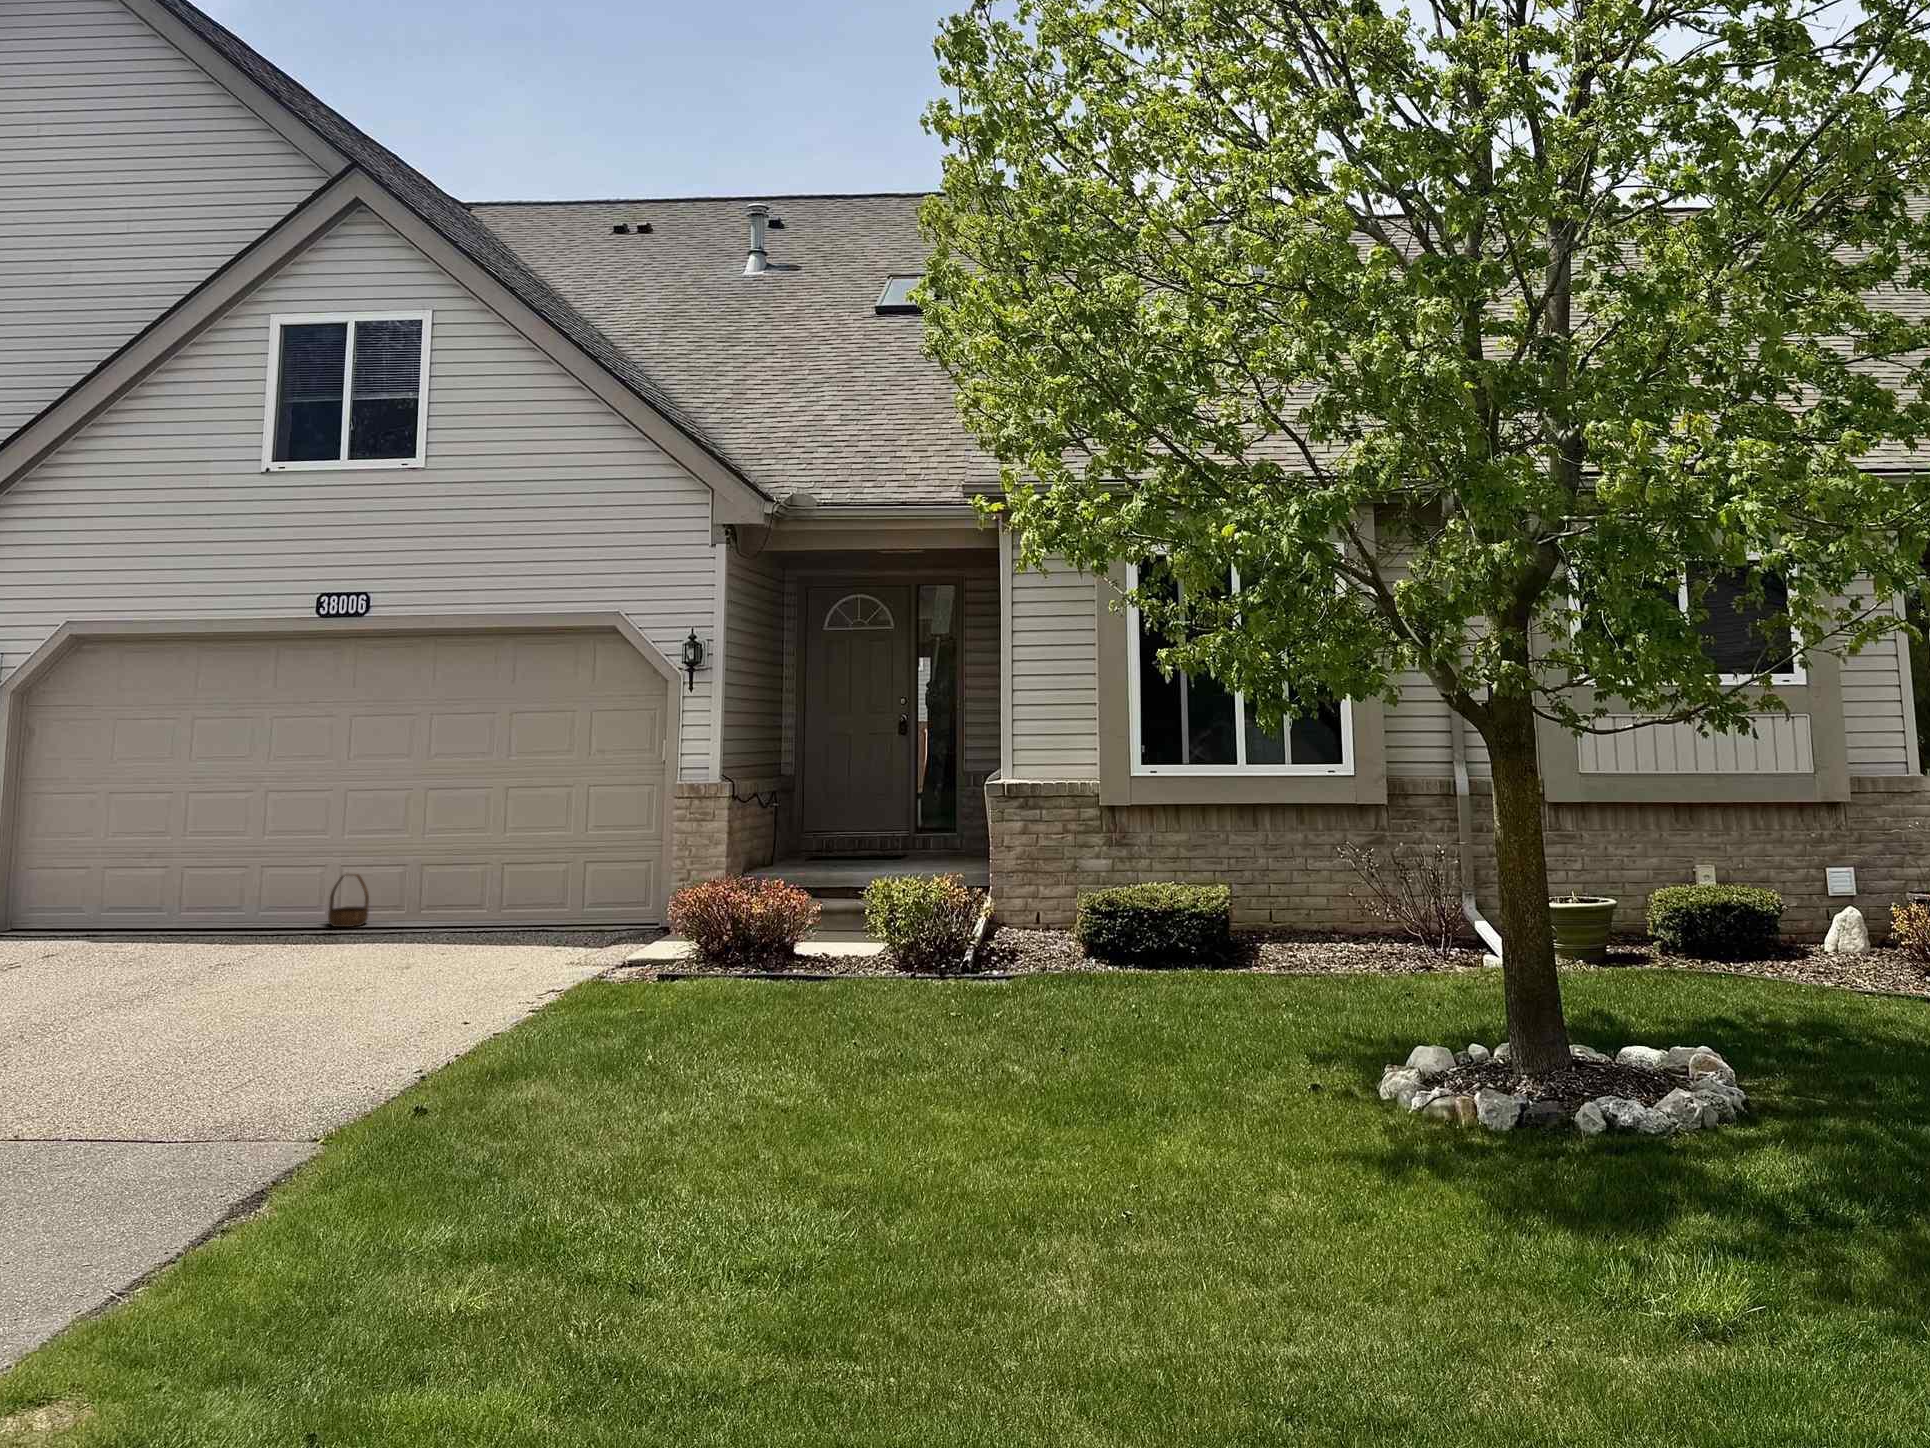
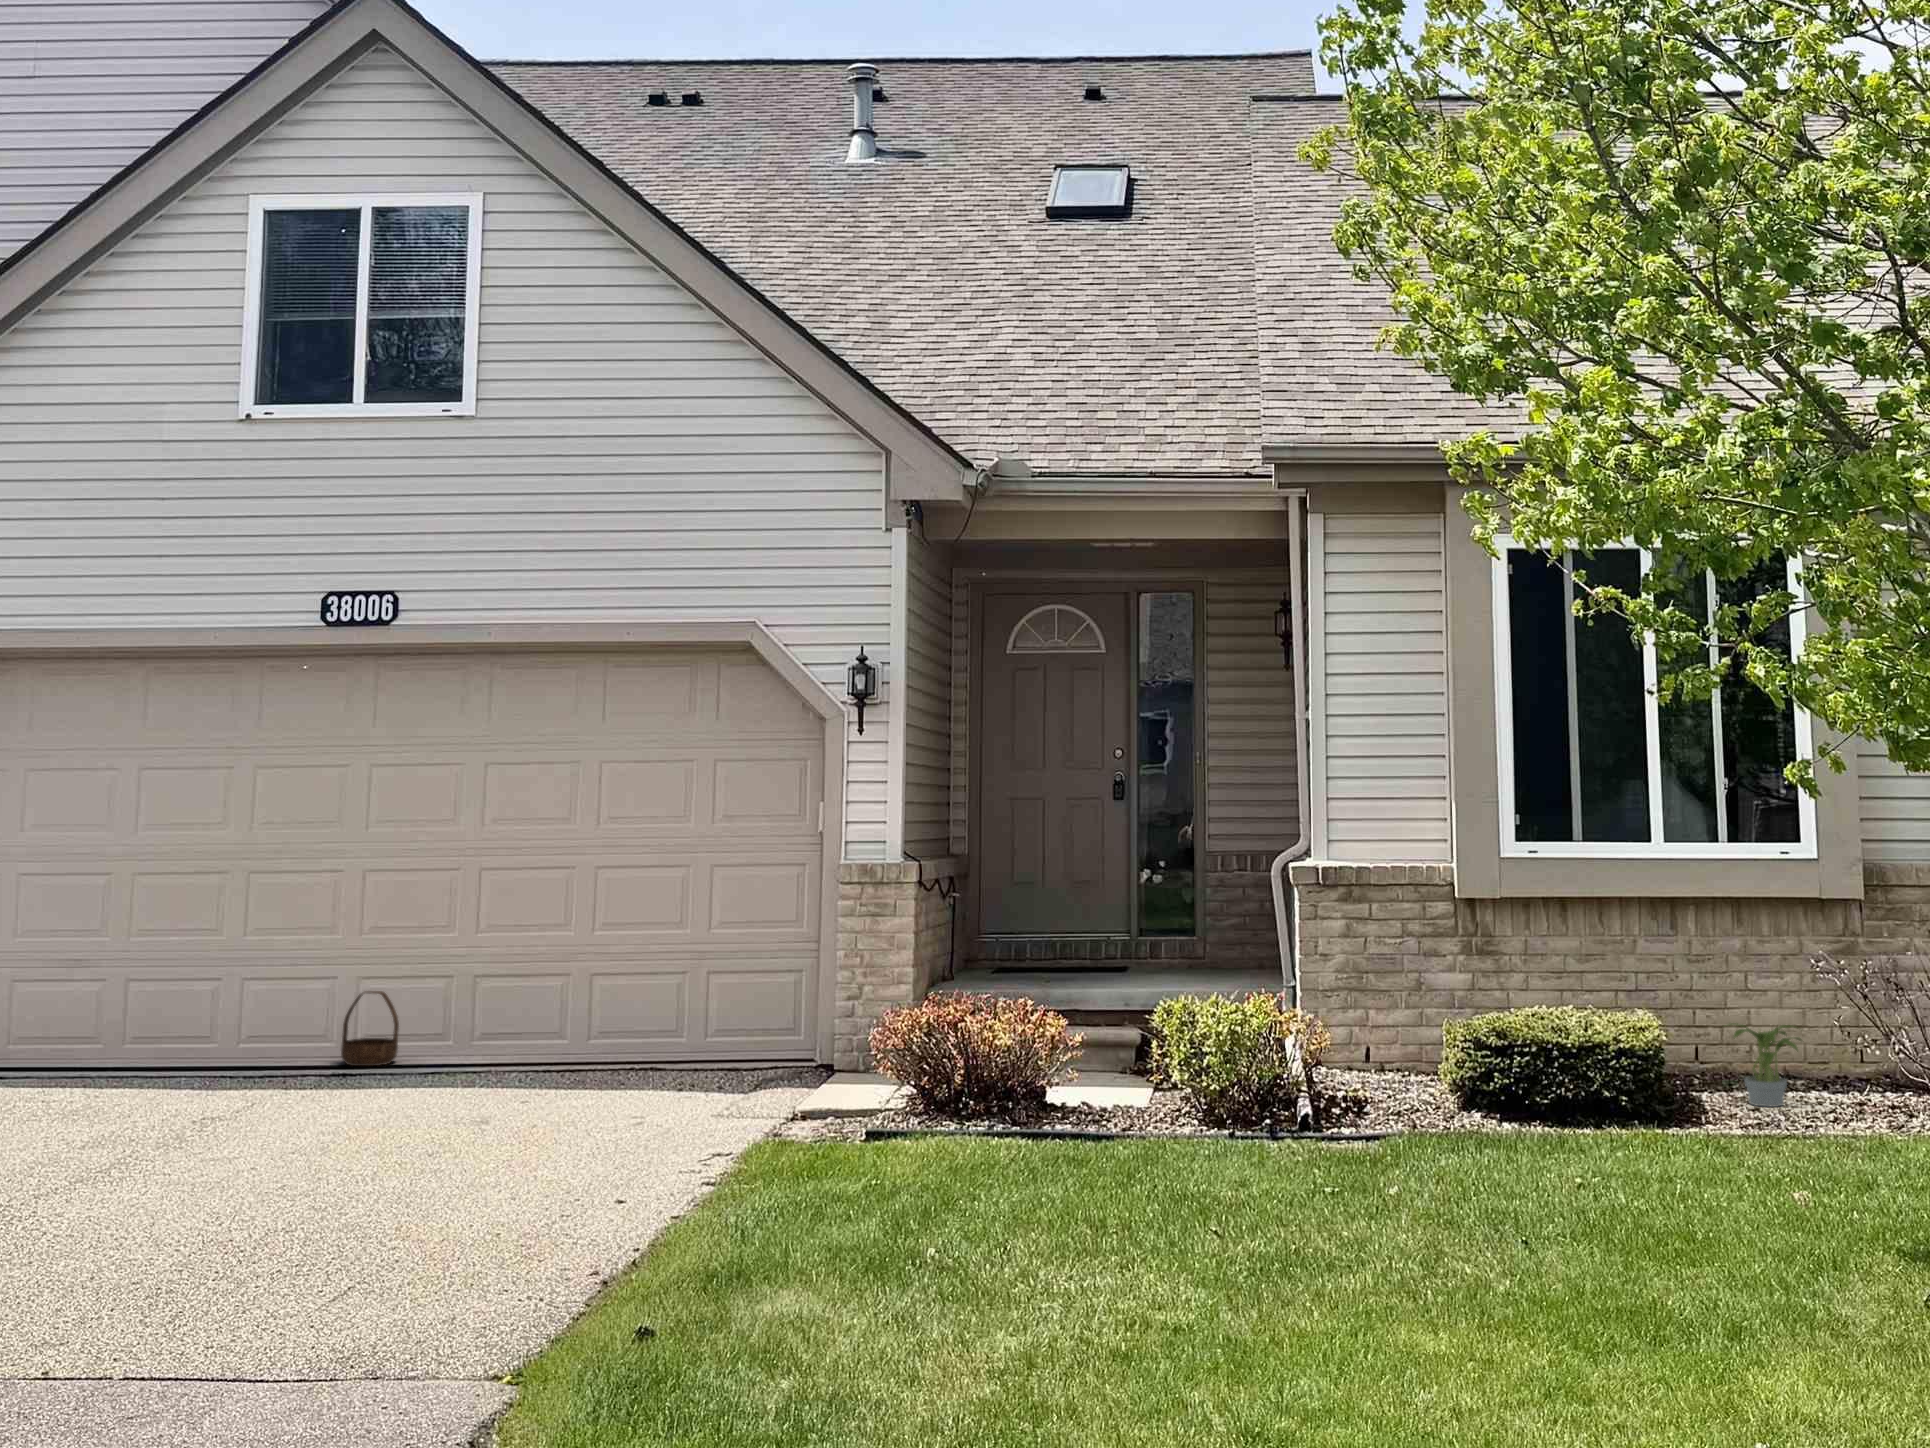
potted plant: none [1280,894,1338,954] -> present [1730,1023,1802,1107]

